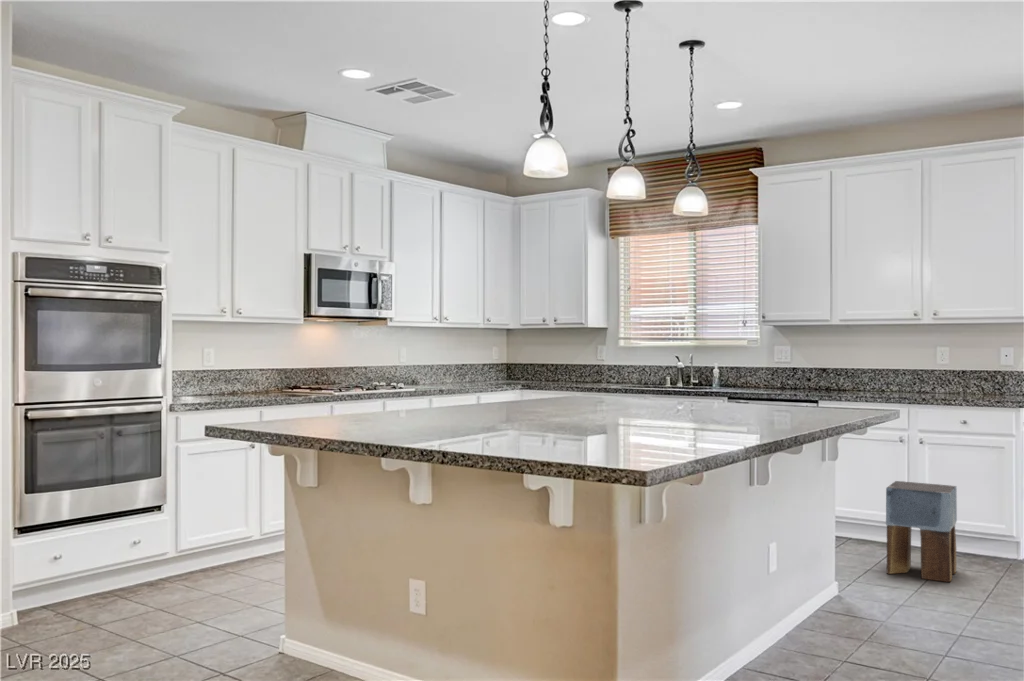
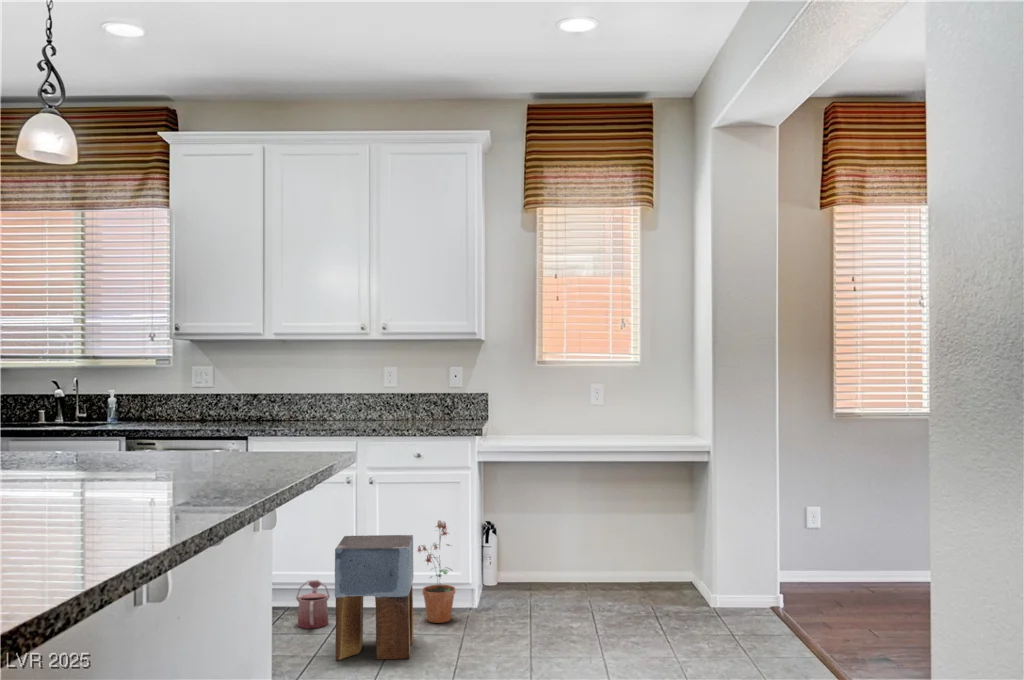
potted plant: none [963,479,1000,565] -> present [418,521,455,623]
watering can: none [856,515,884,553] -> present [296,580,329,629]

